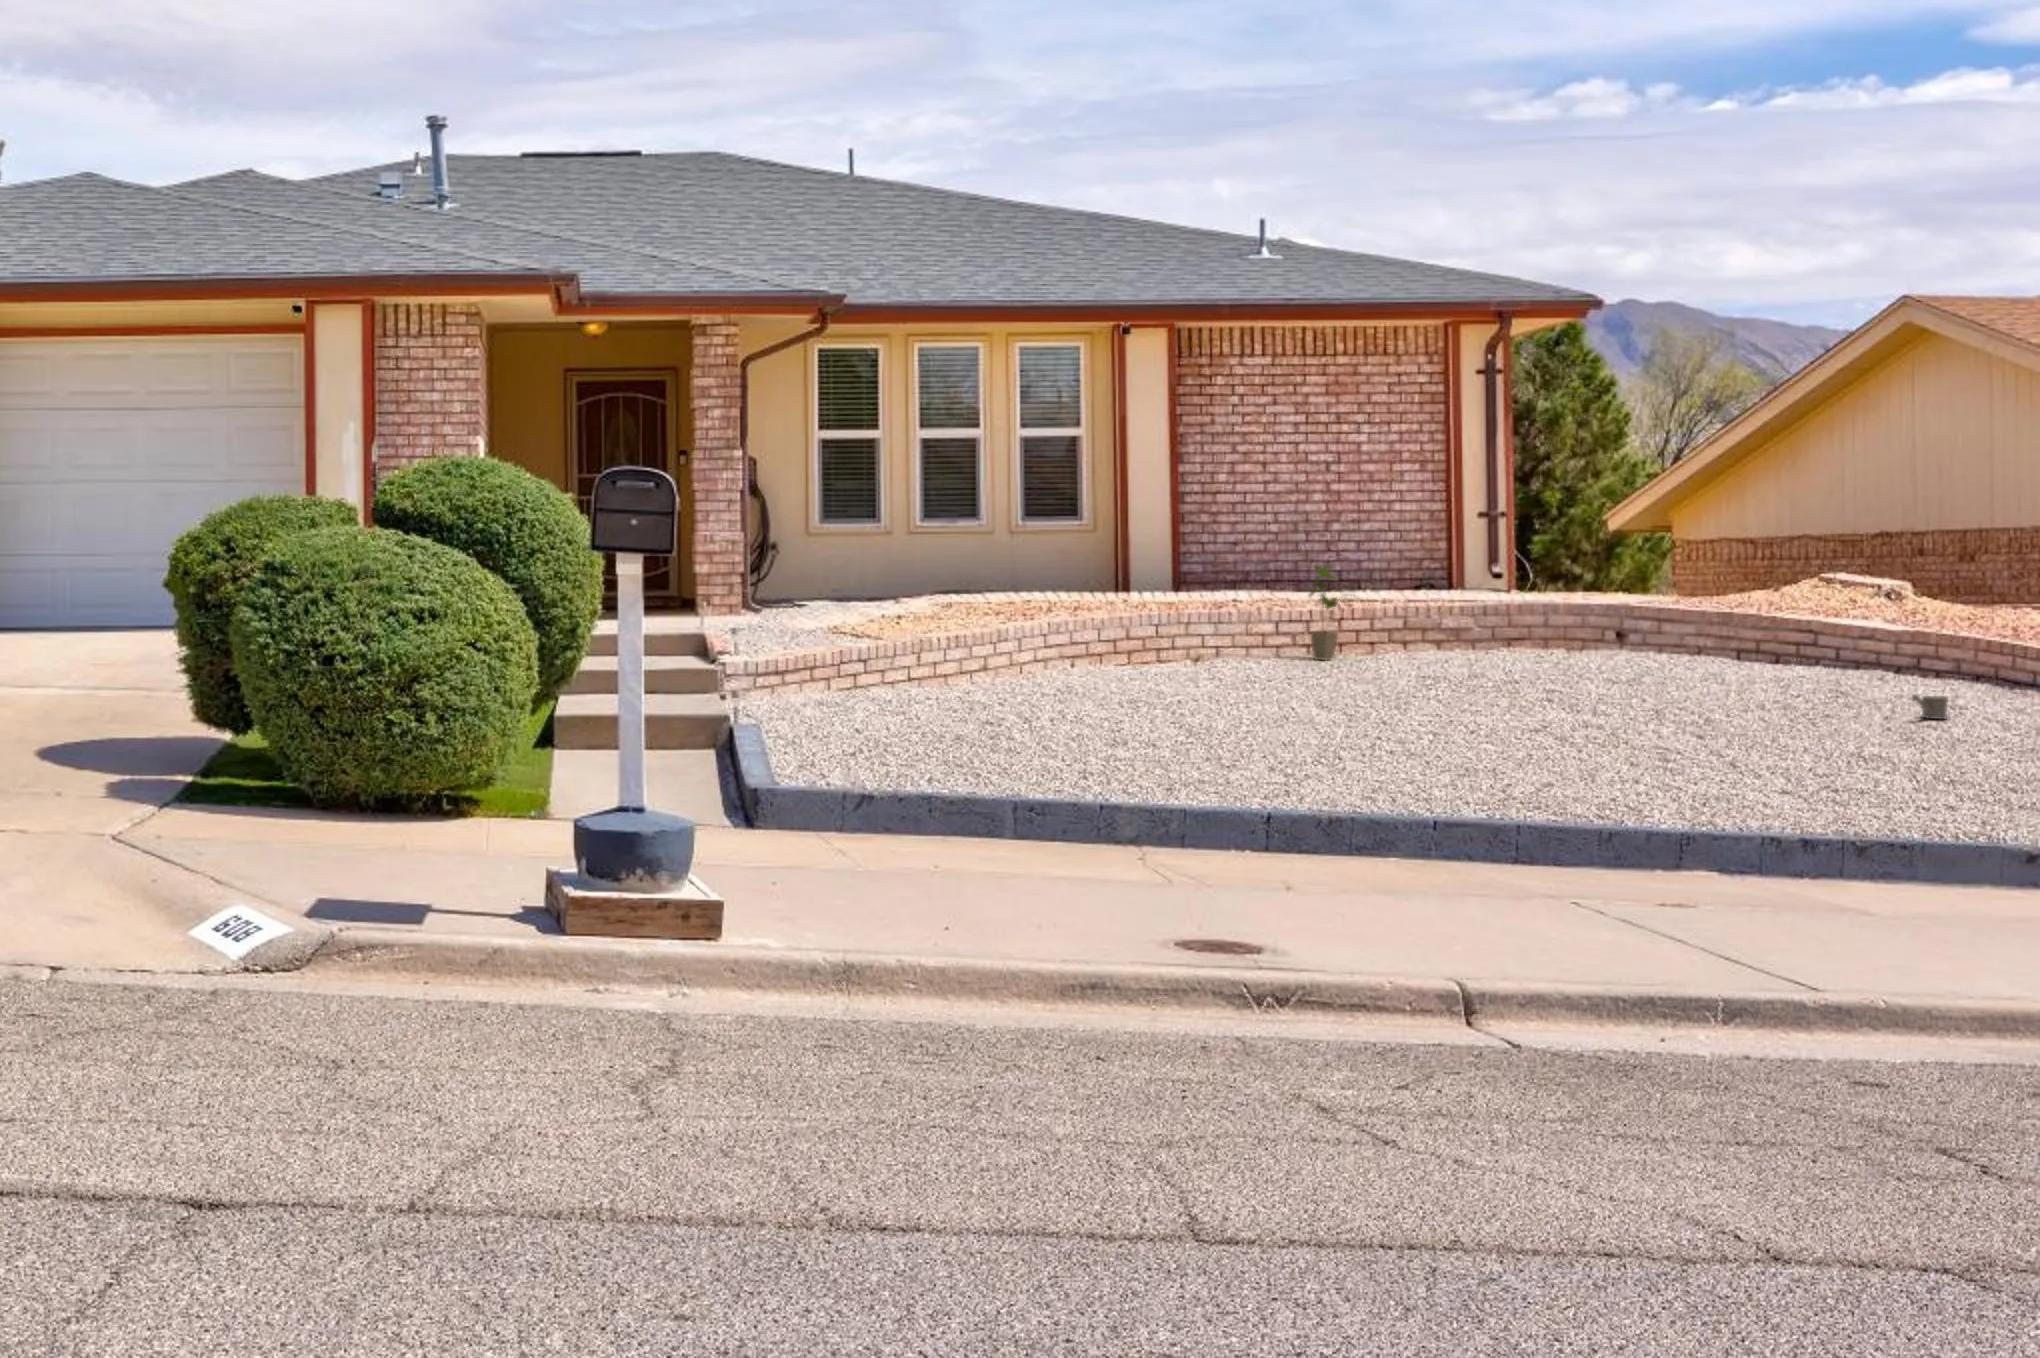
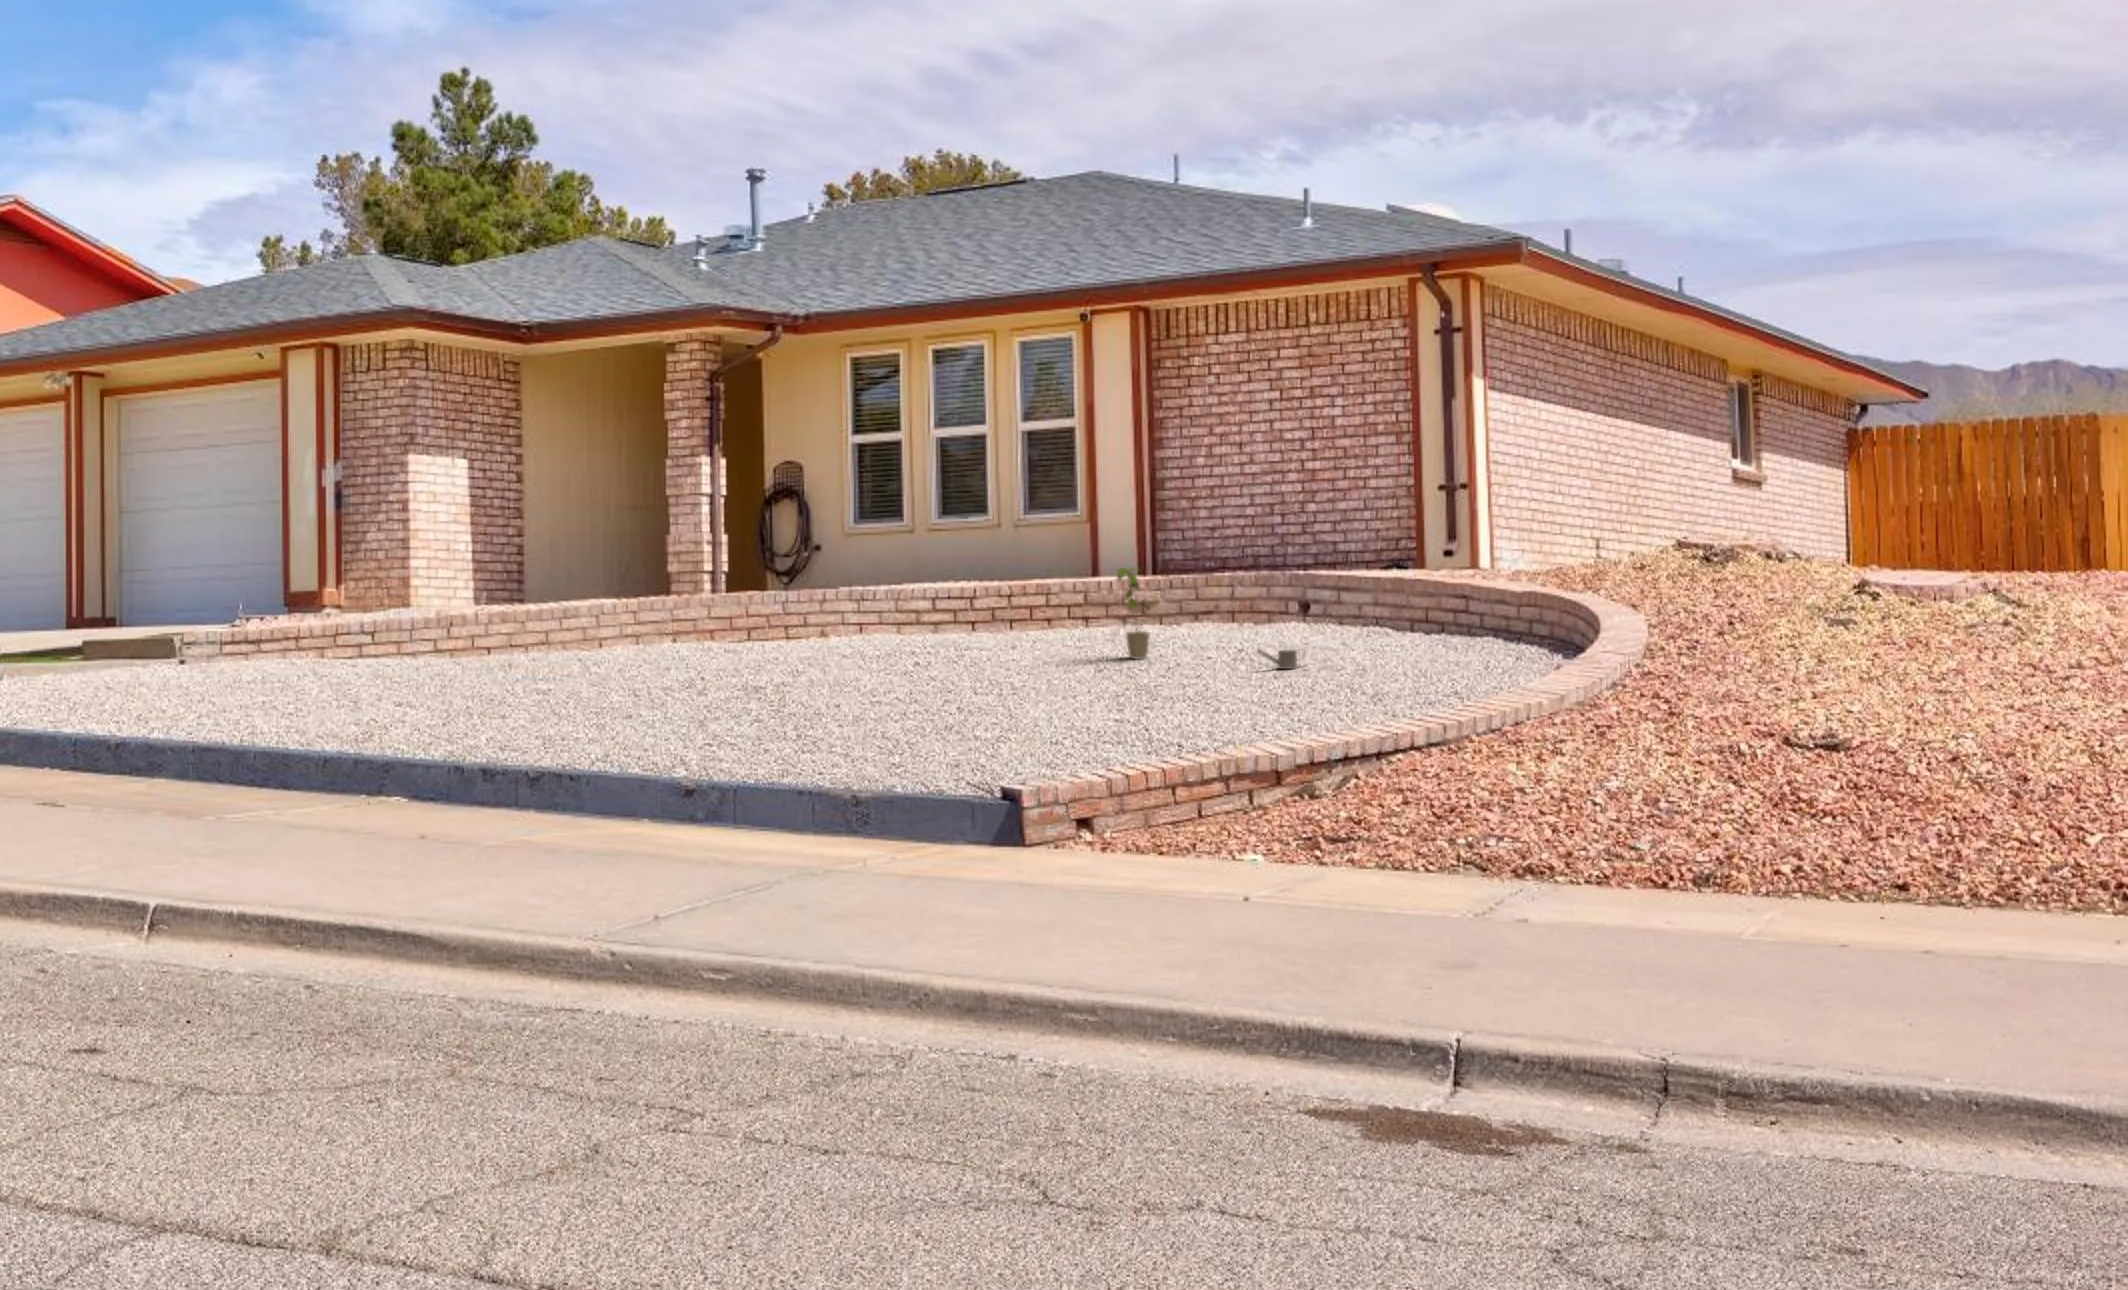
house plant: present [1309,565,1355,660] -> present [1117,568,1159,659]

